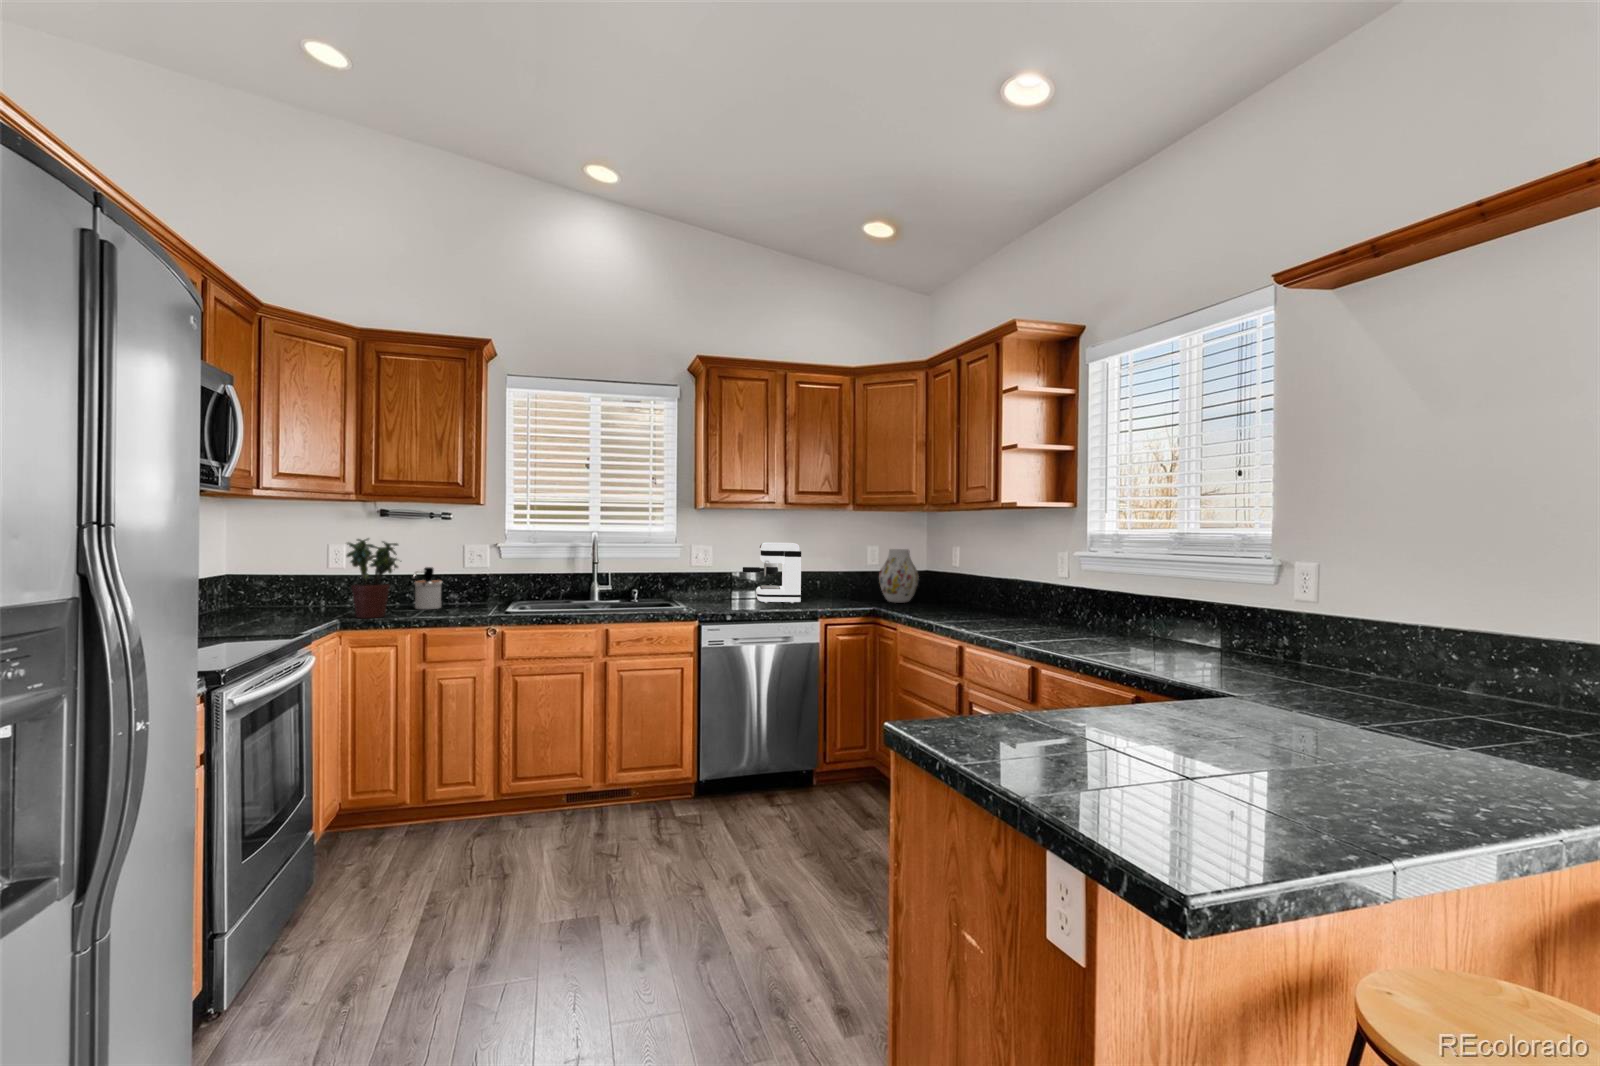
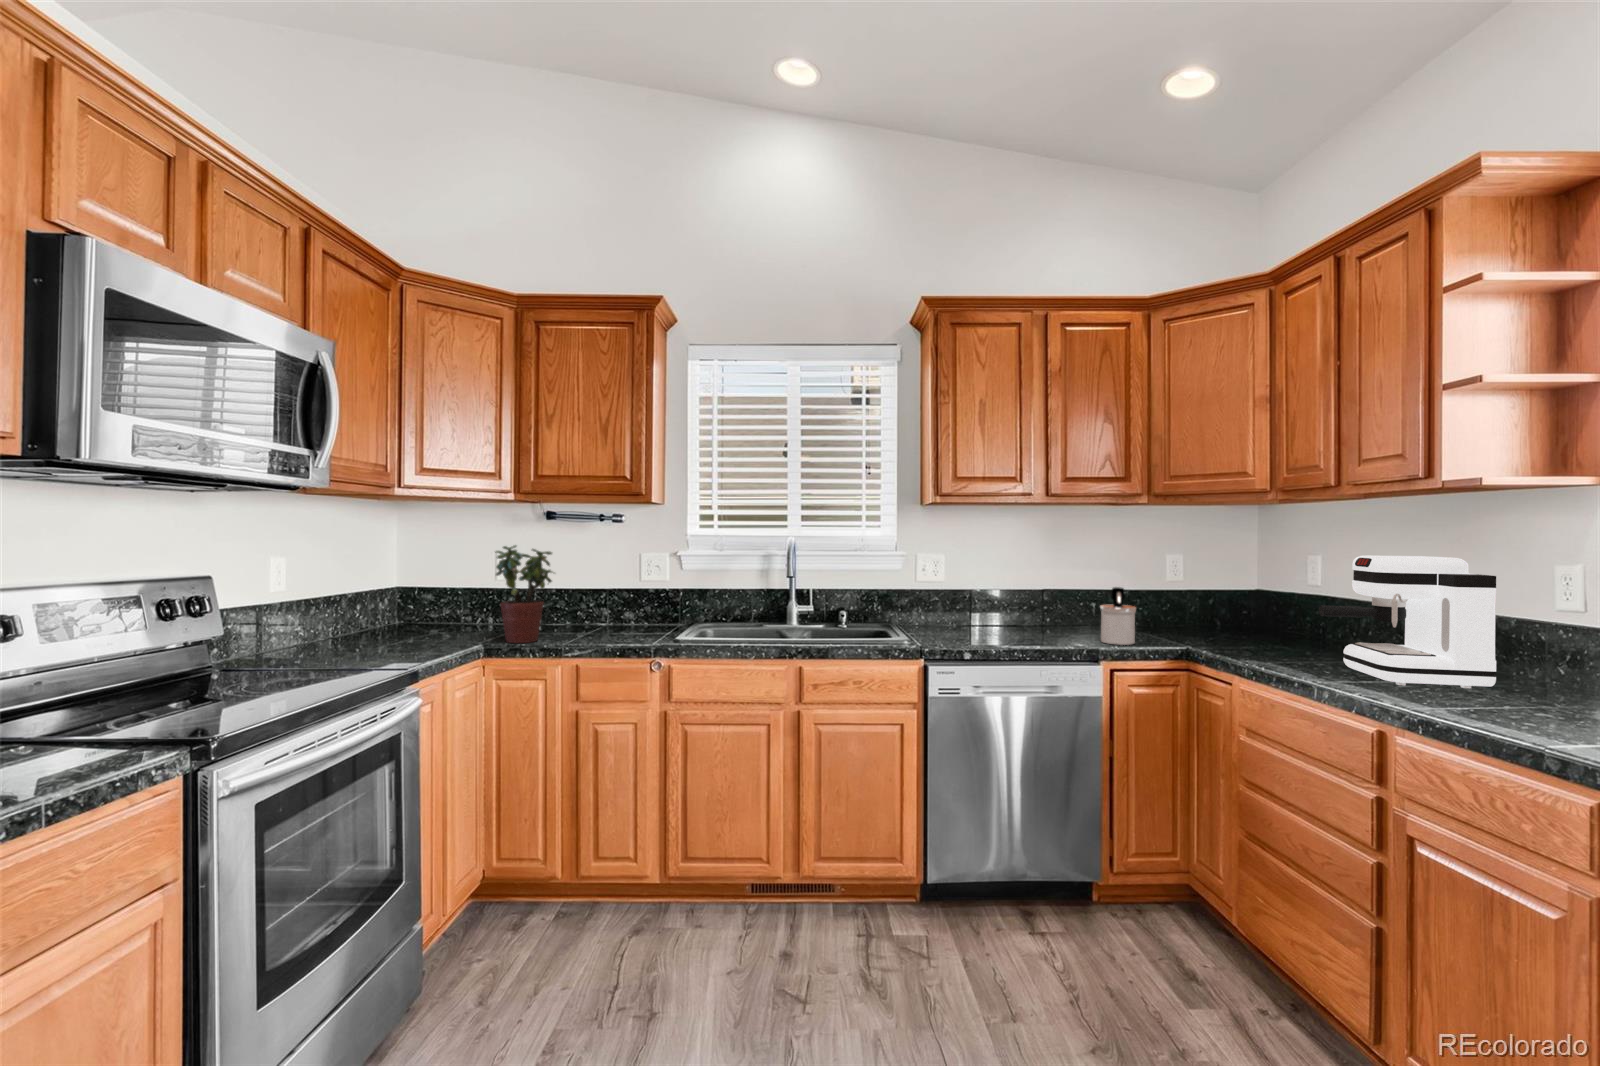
coffee maker: present [743,543,801,603] -> present [1319,556,1496,689]
vase: present [879,549,919,603] -> none [1186,559,1252,639]
soap dispenser: present [413,567,442,609] -> present [1100,587,1136,645]

